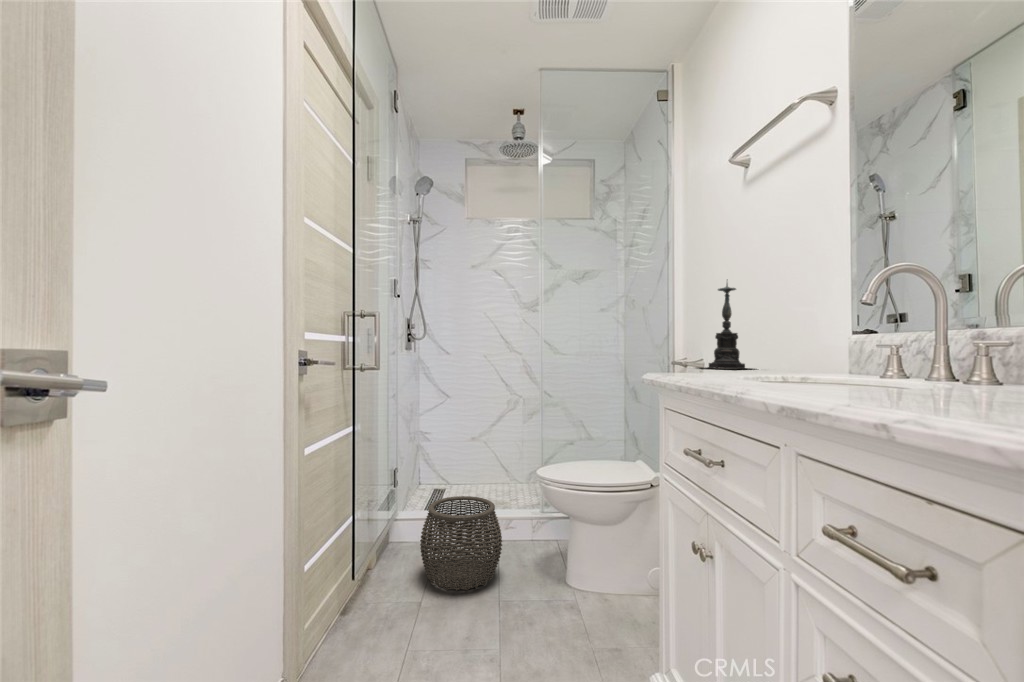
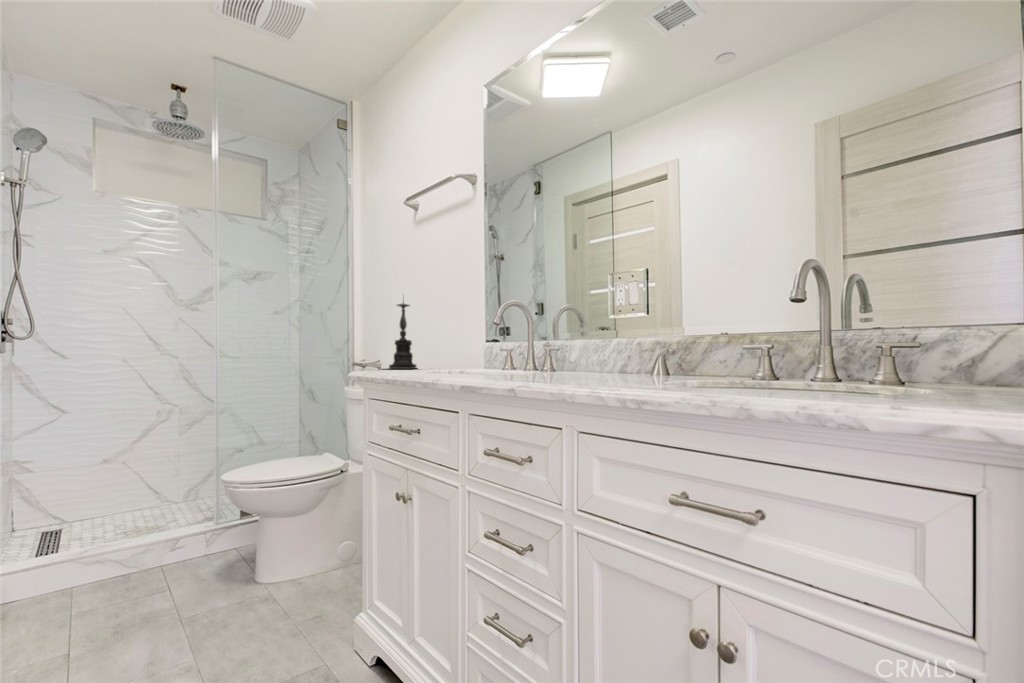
woven basket: present [420,496,502,591] -> none [50,526,175,642]

